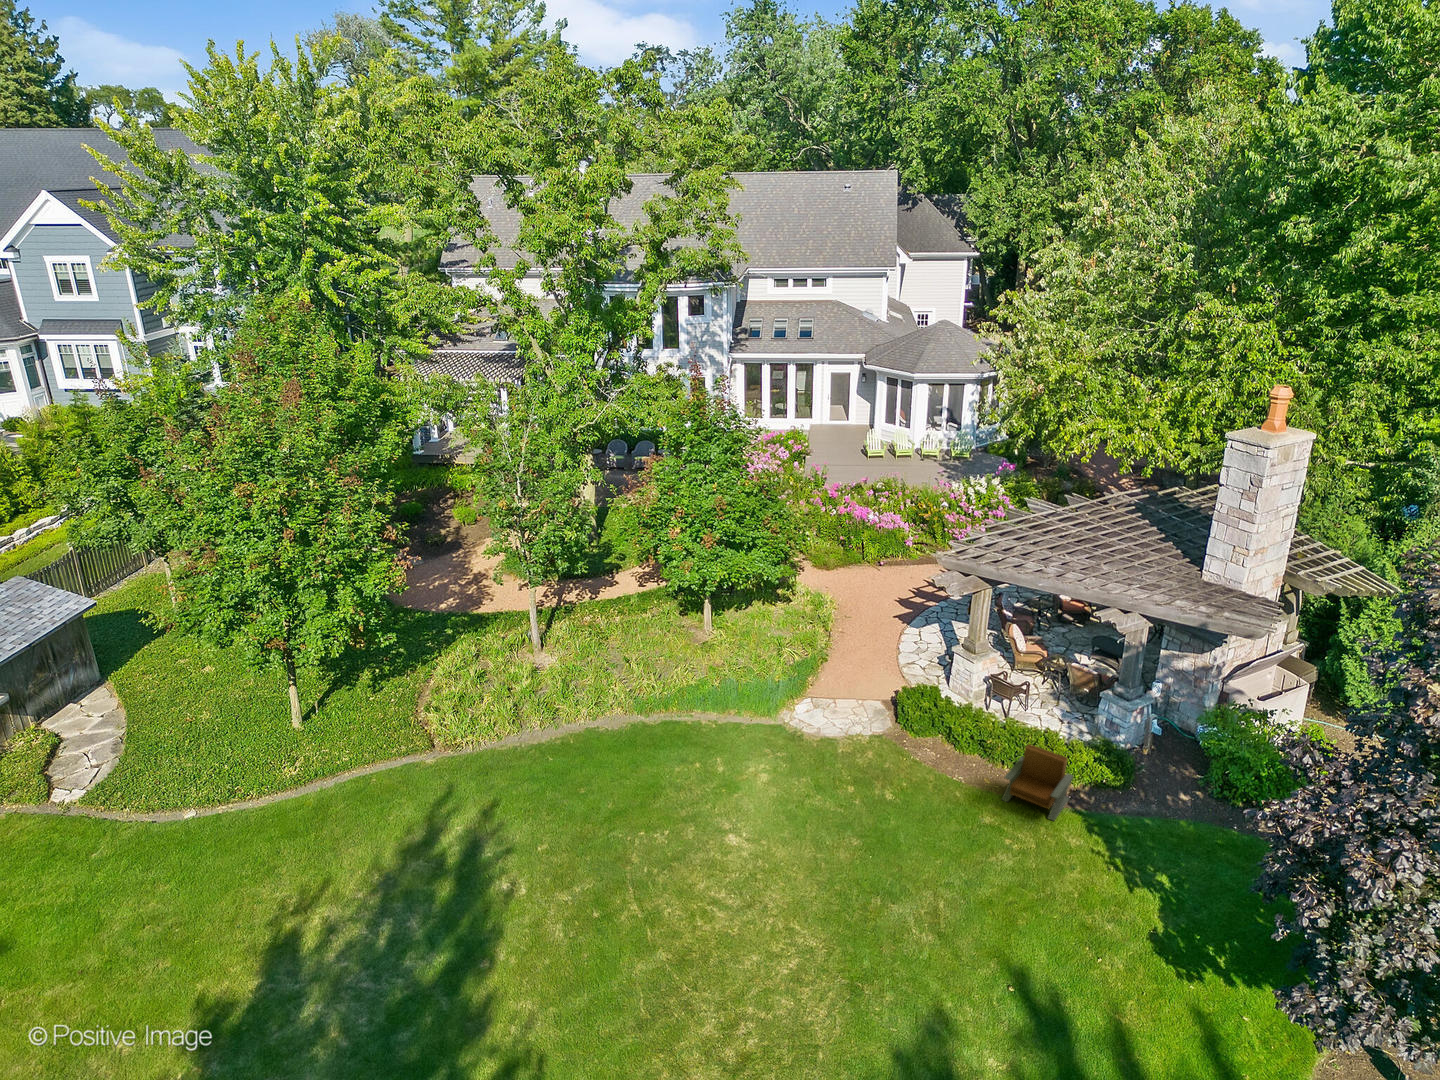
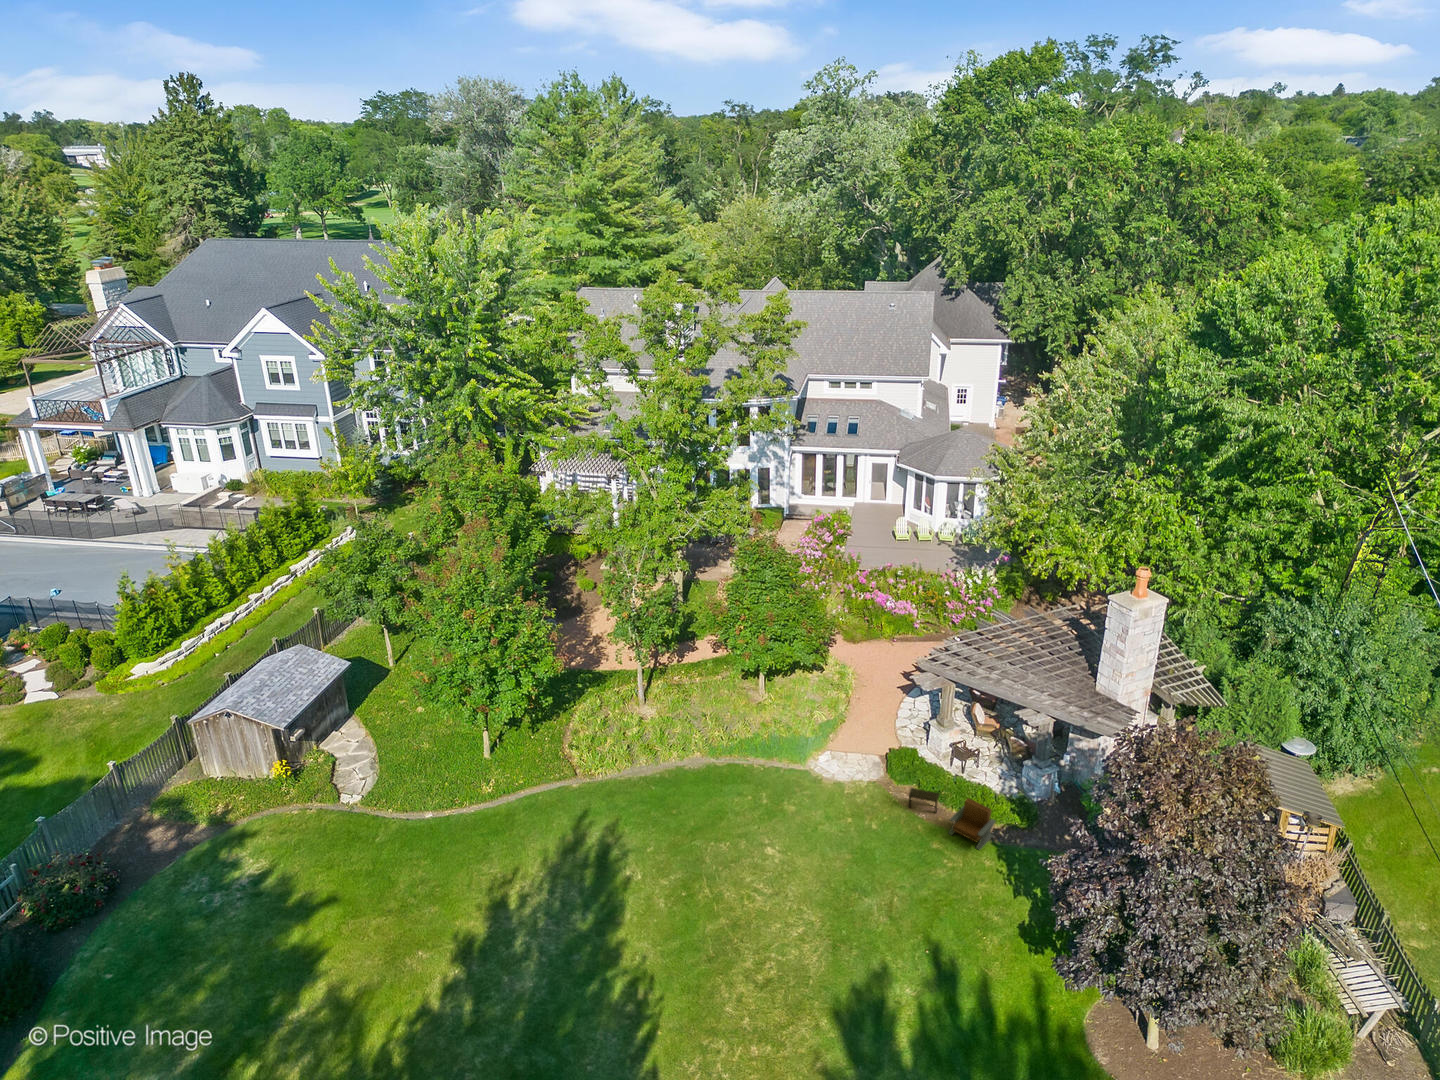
bench: none [935,737,982,772] -> present [909,788,939,813]

